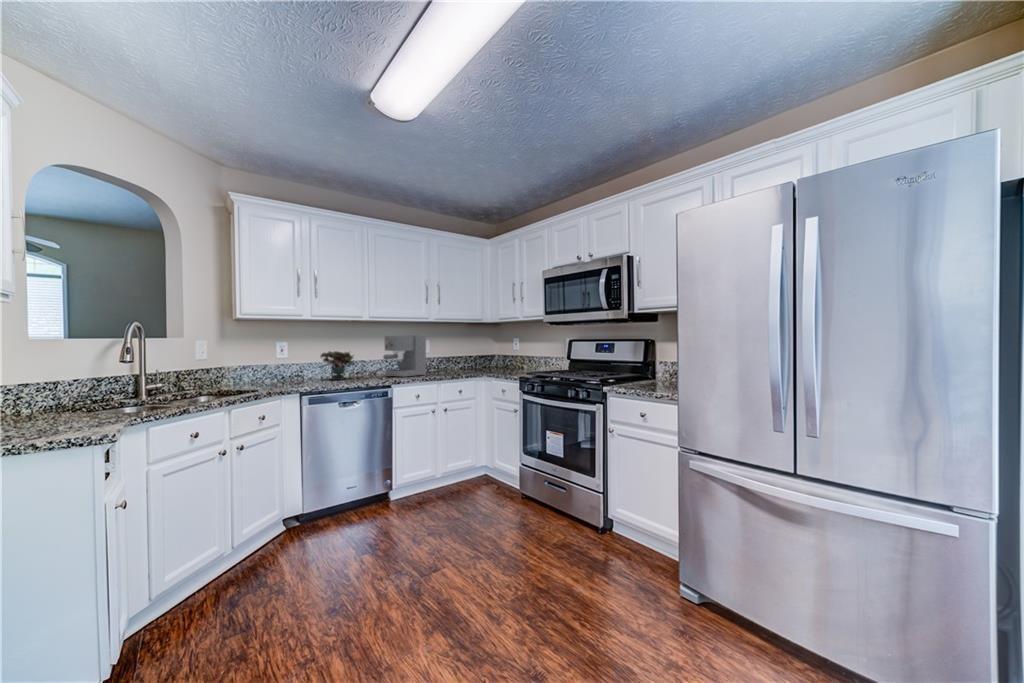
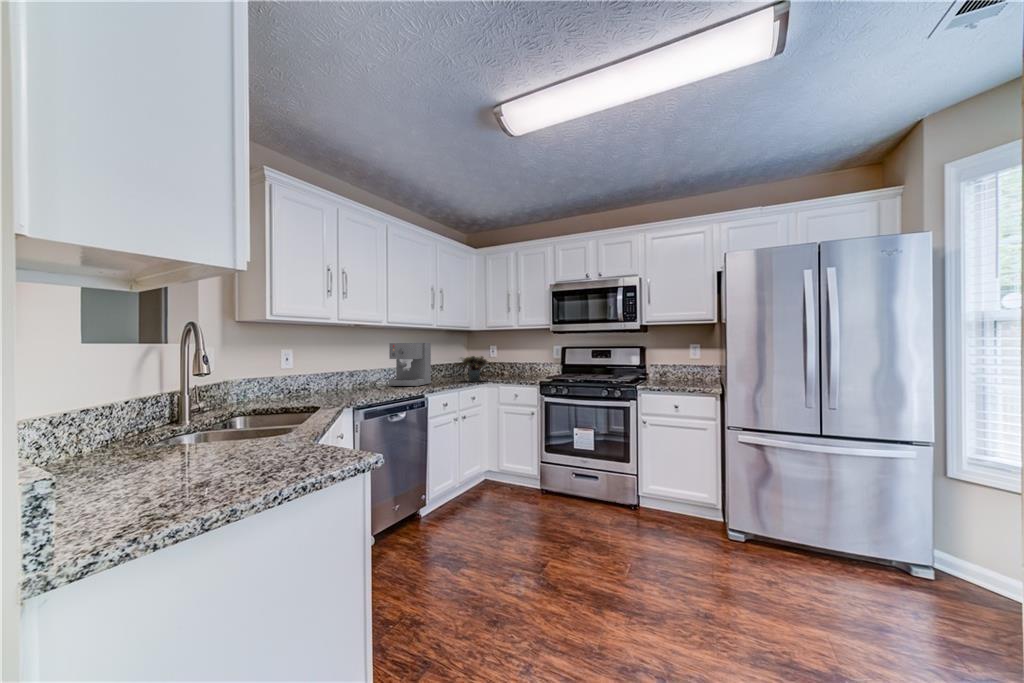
potted plant: present [321,351,354,380] -> present [456,356,488,382]

